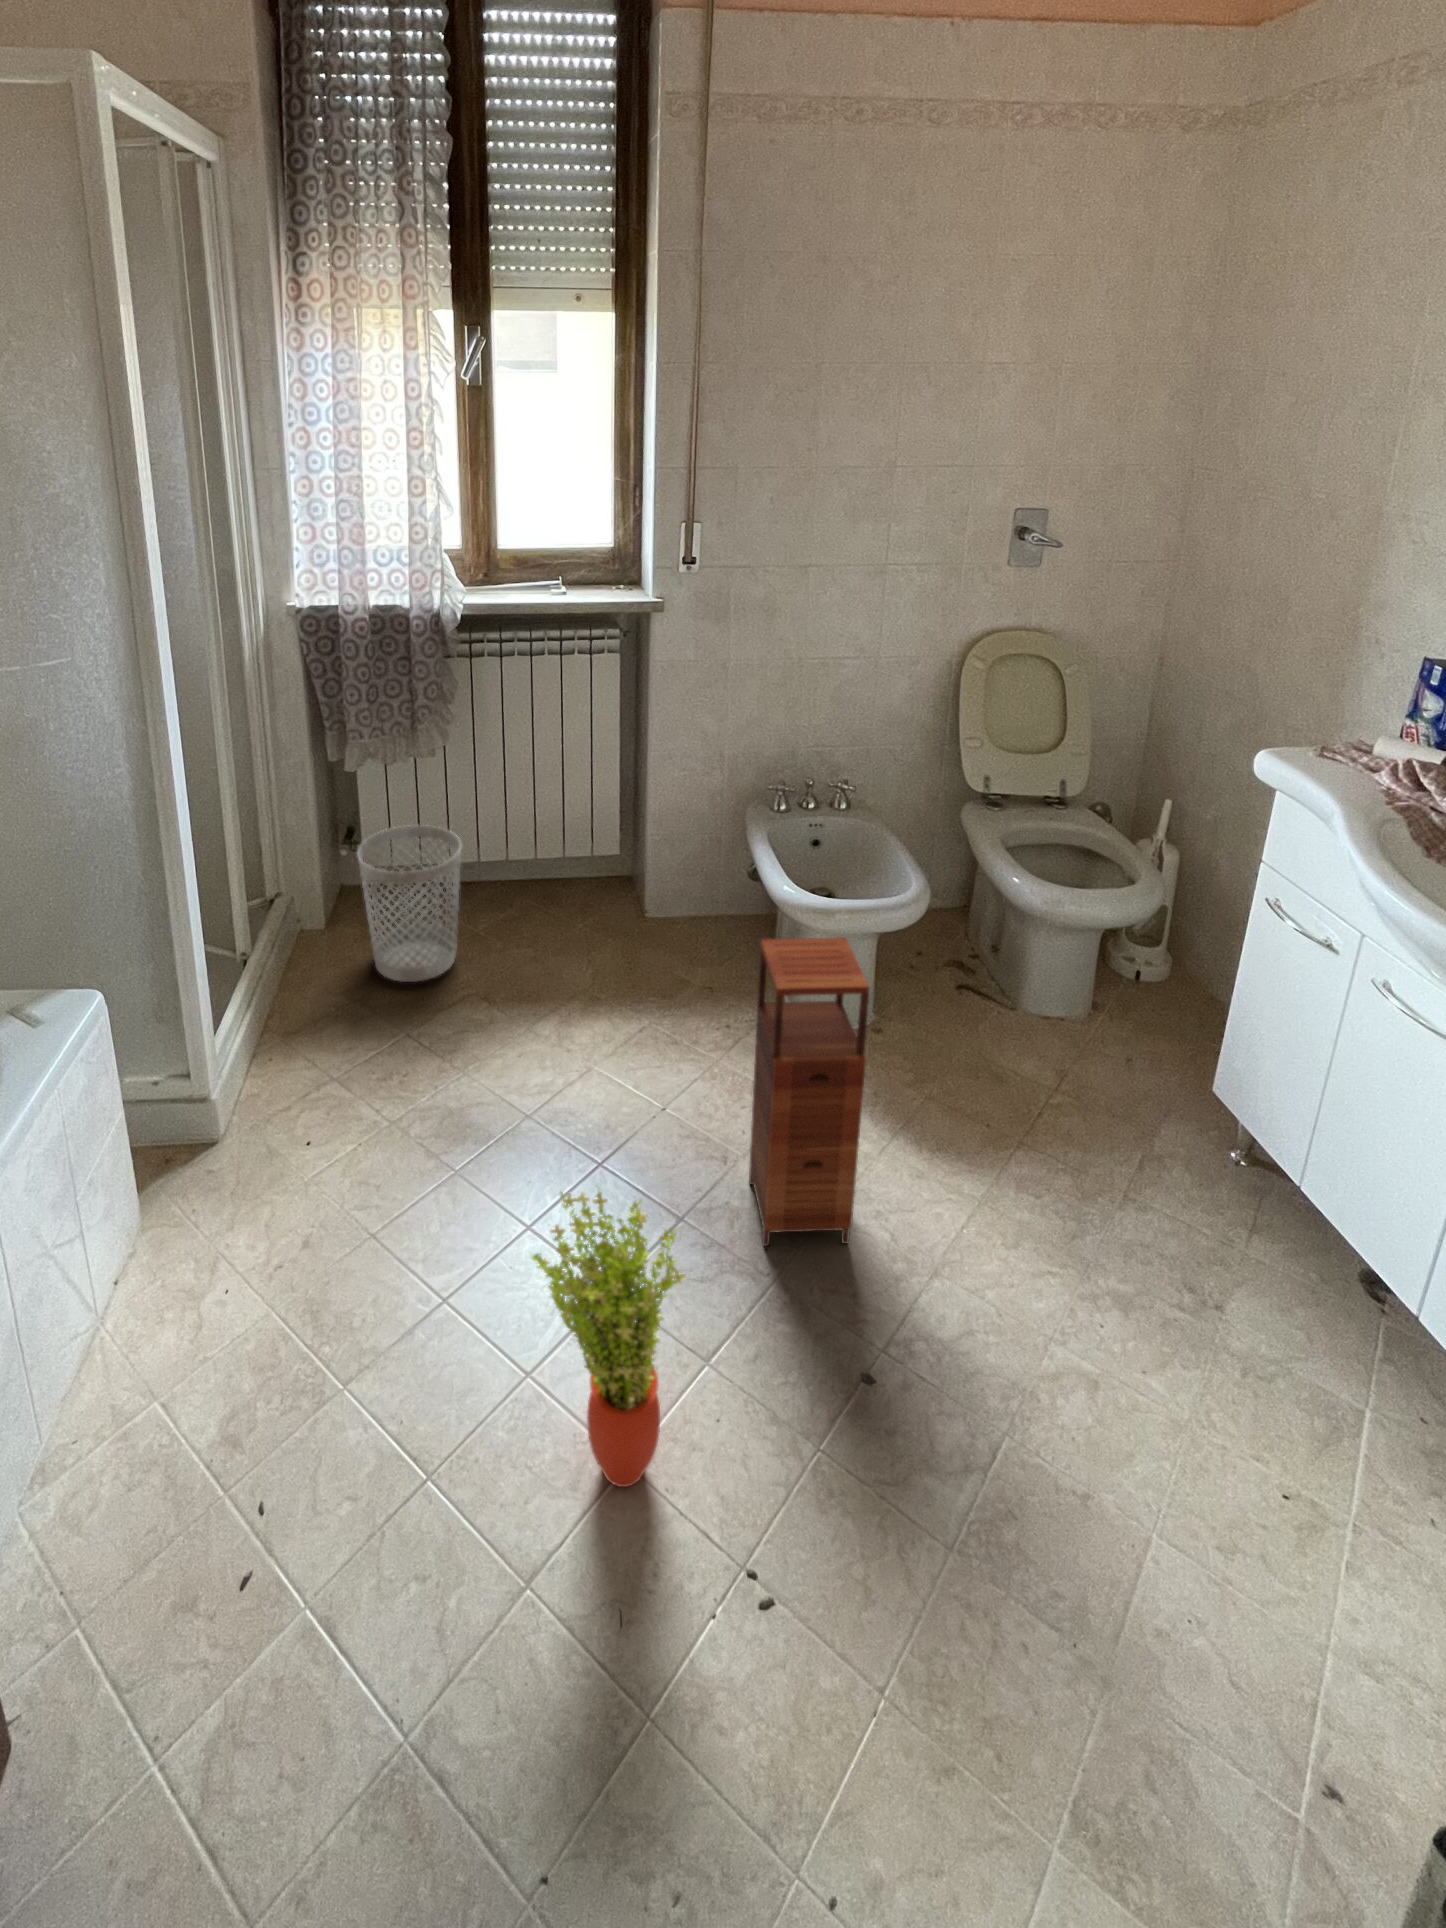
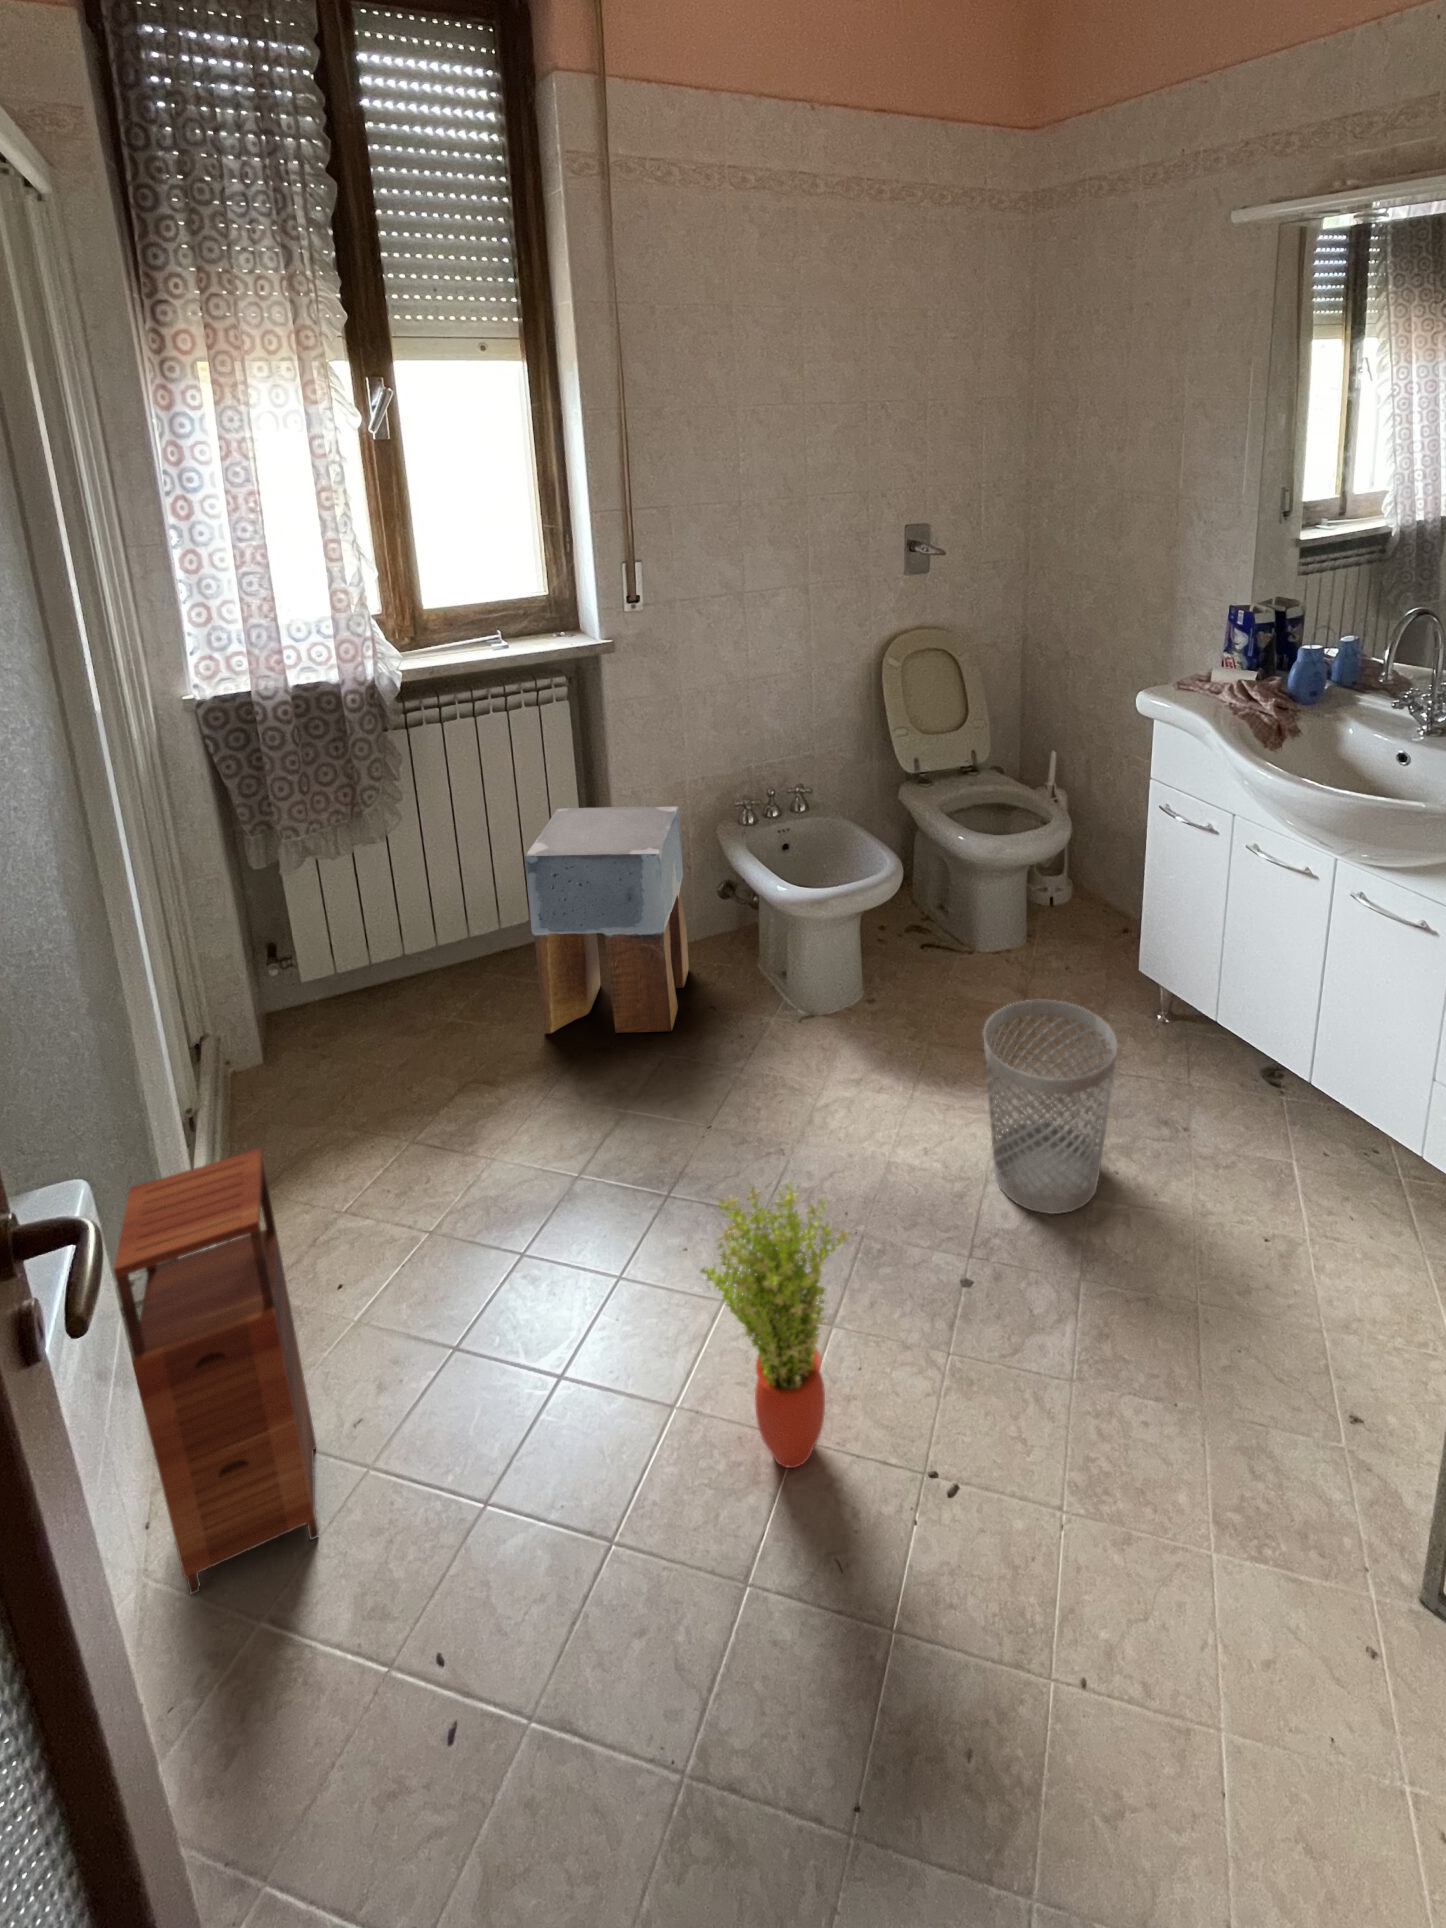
stool: none [549,759,713,1003] -> present [525,806,689,1034]
wastebasket: present [357,825,462,982] -> present [983,1000,1118,1214]
storage cabinet: present [749,937,869,1246] -> present [114,1149,319,1594]

